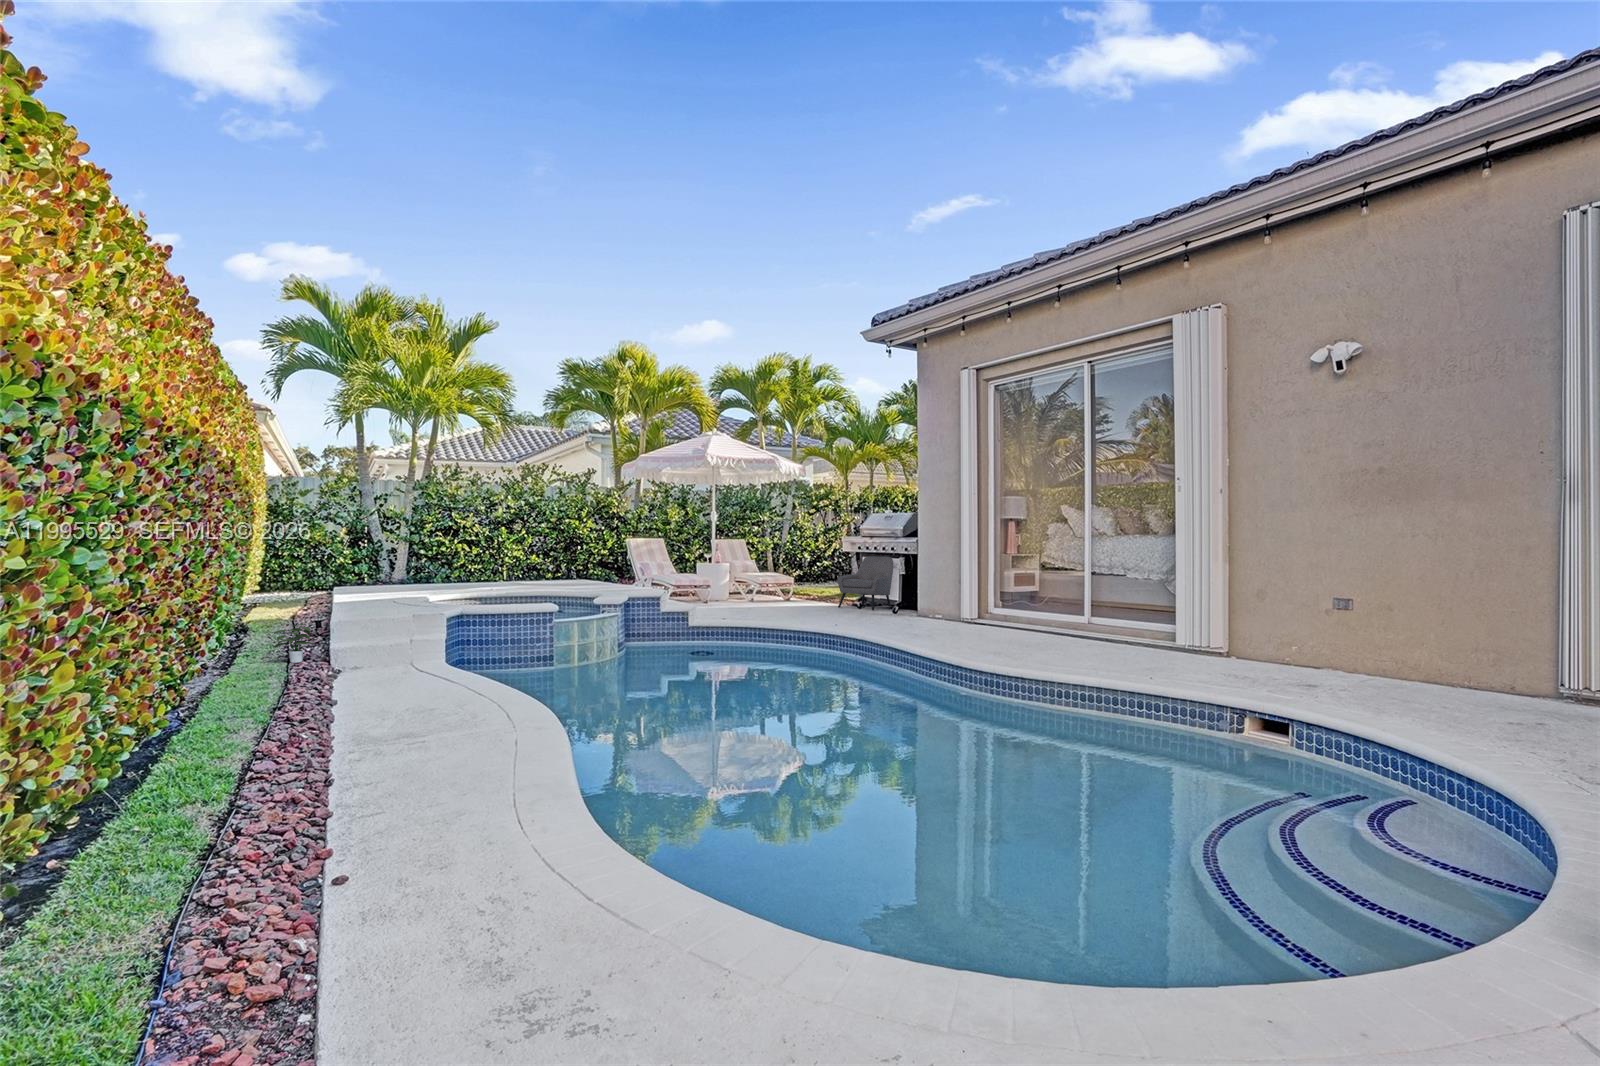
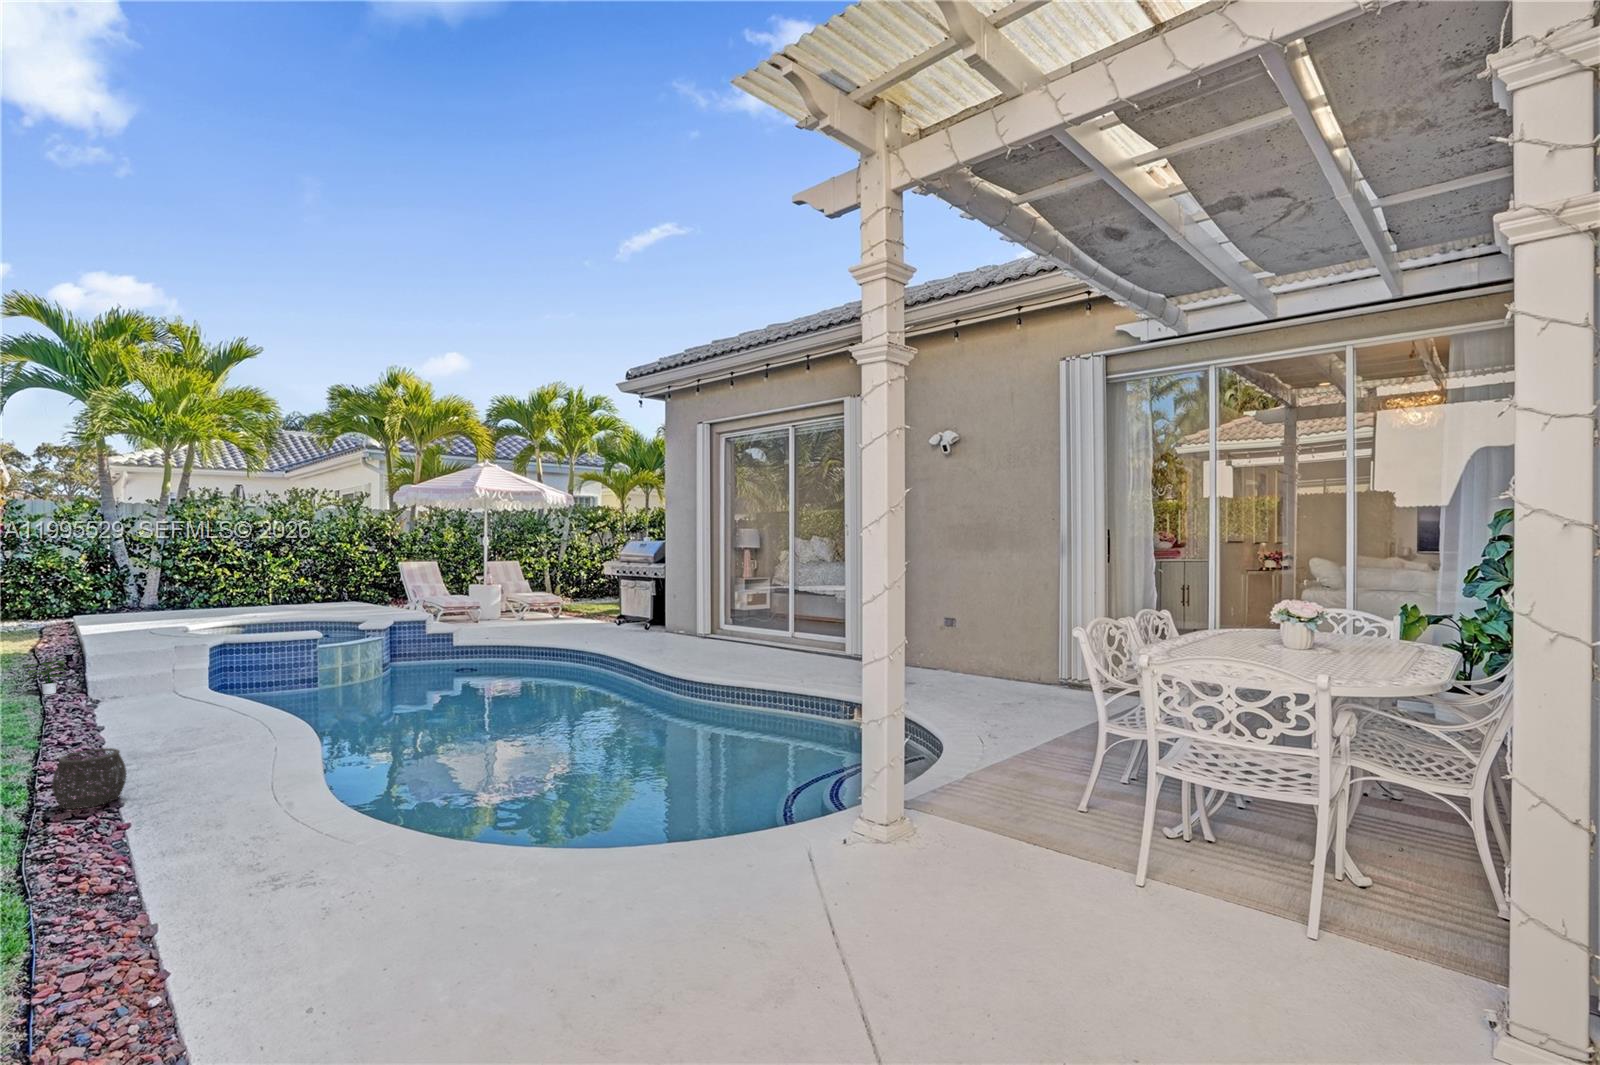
armchair: present [837,556,893,610] -> none [598,578,648,625]
woven basket: none [255,731,341,809] -> present [52,748,127,809]

